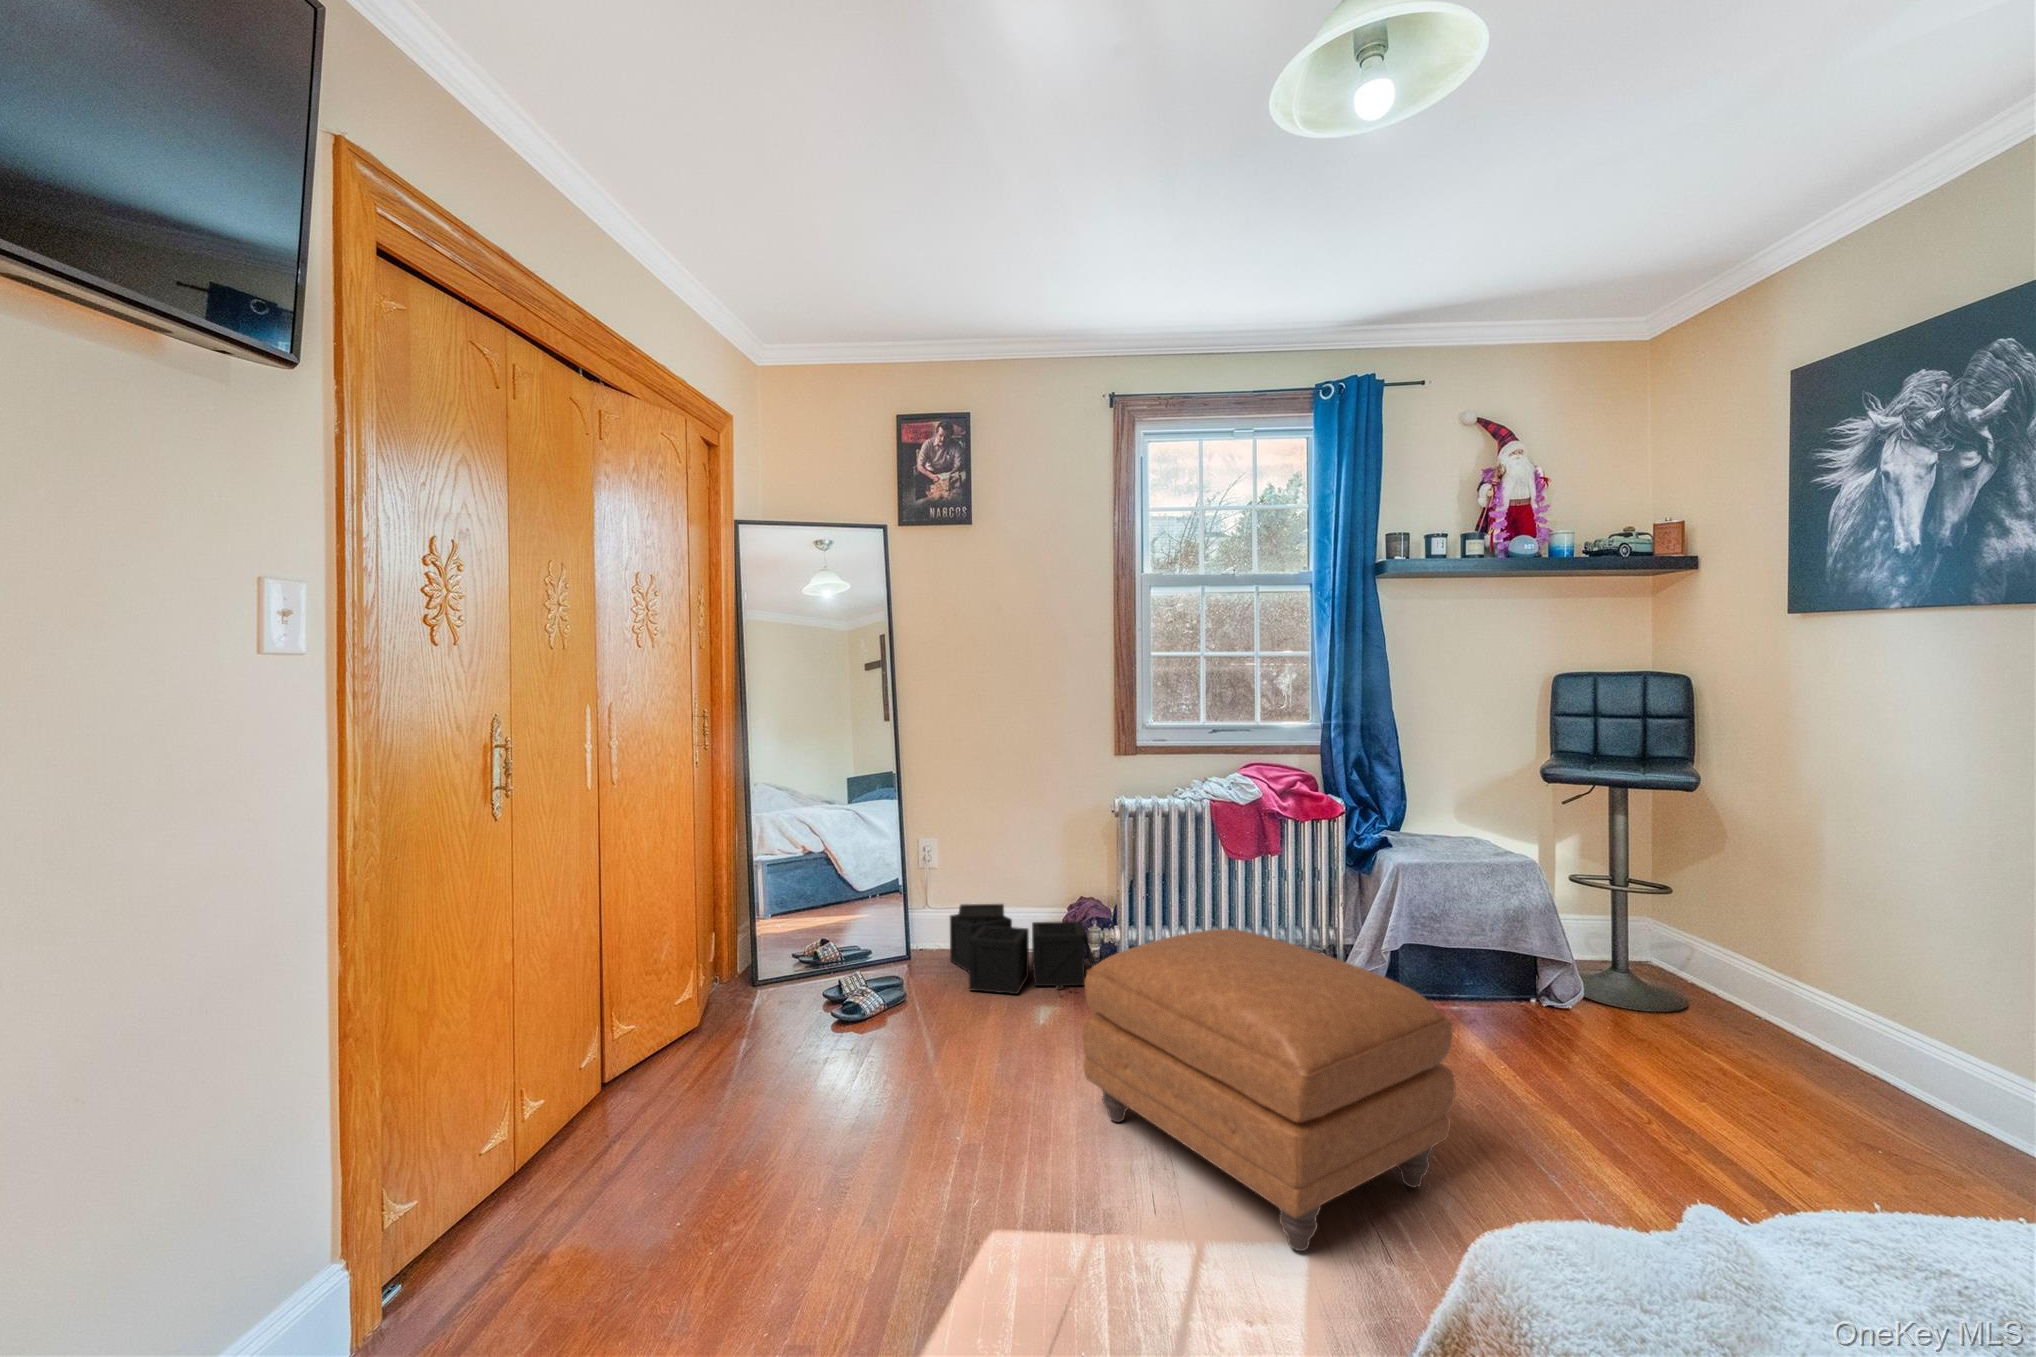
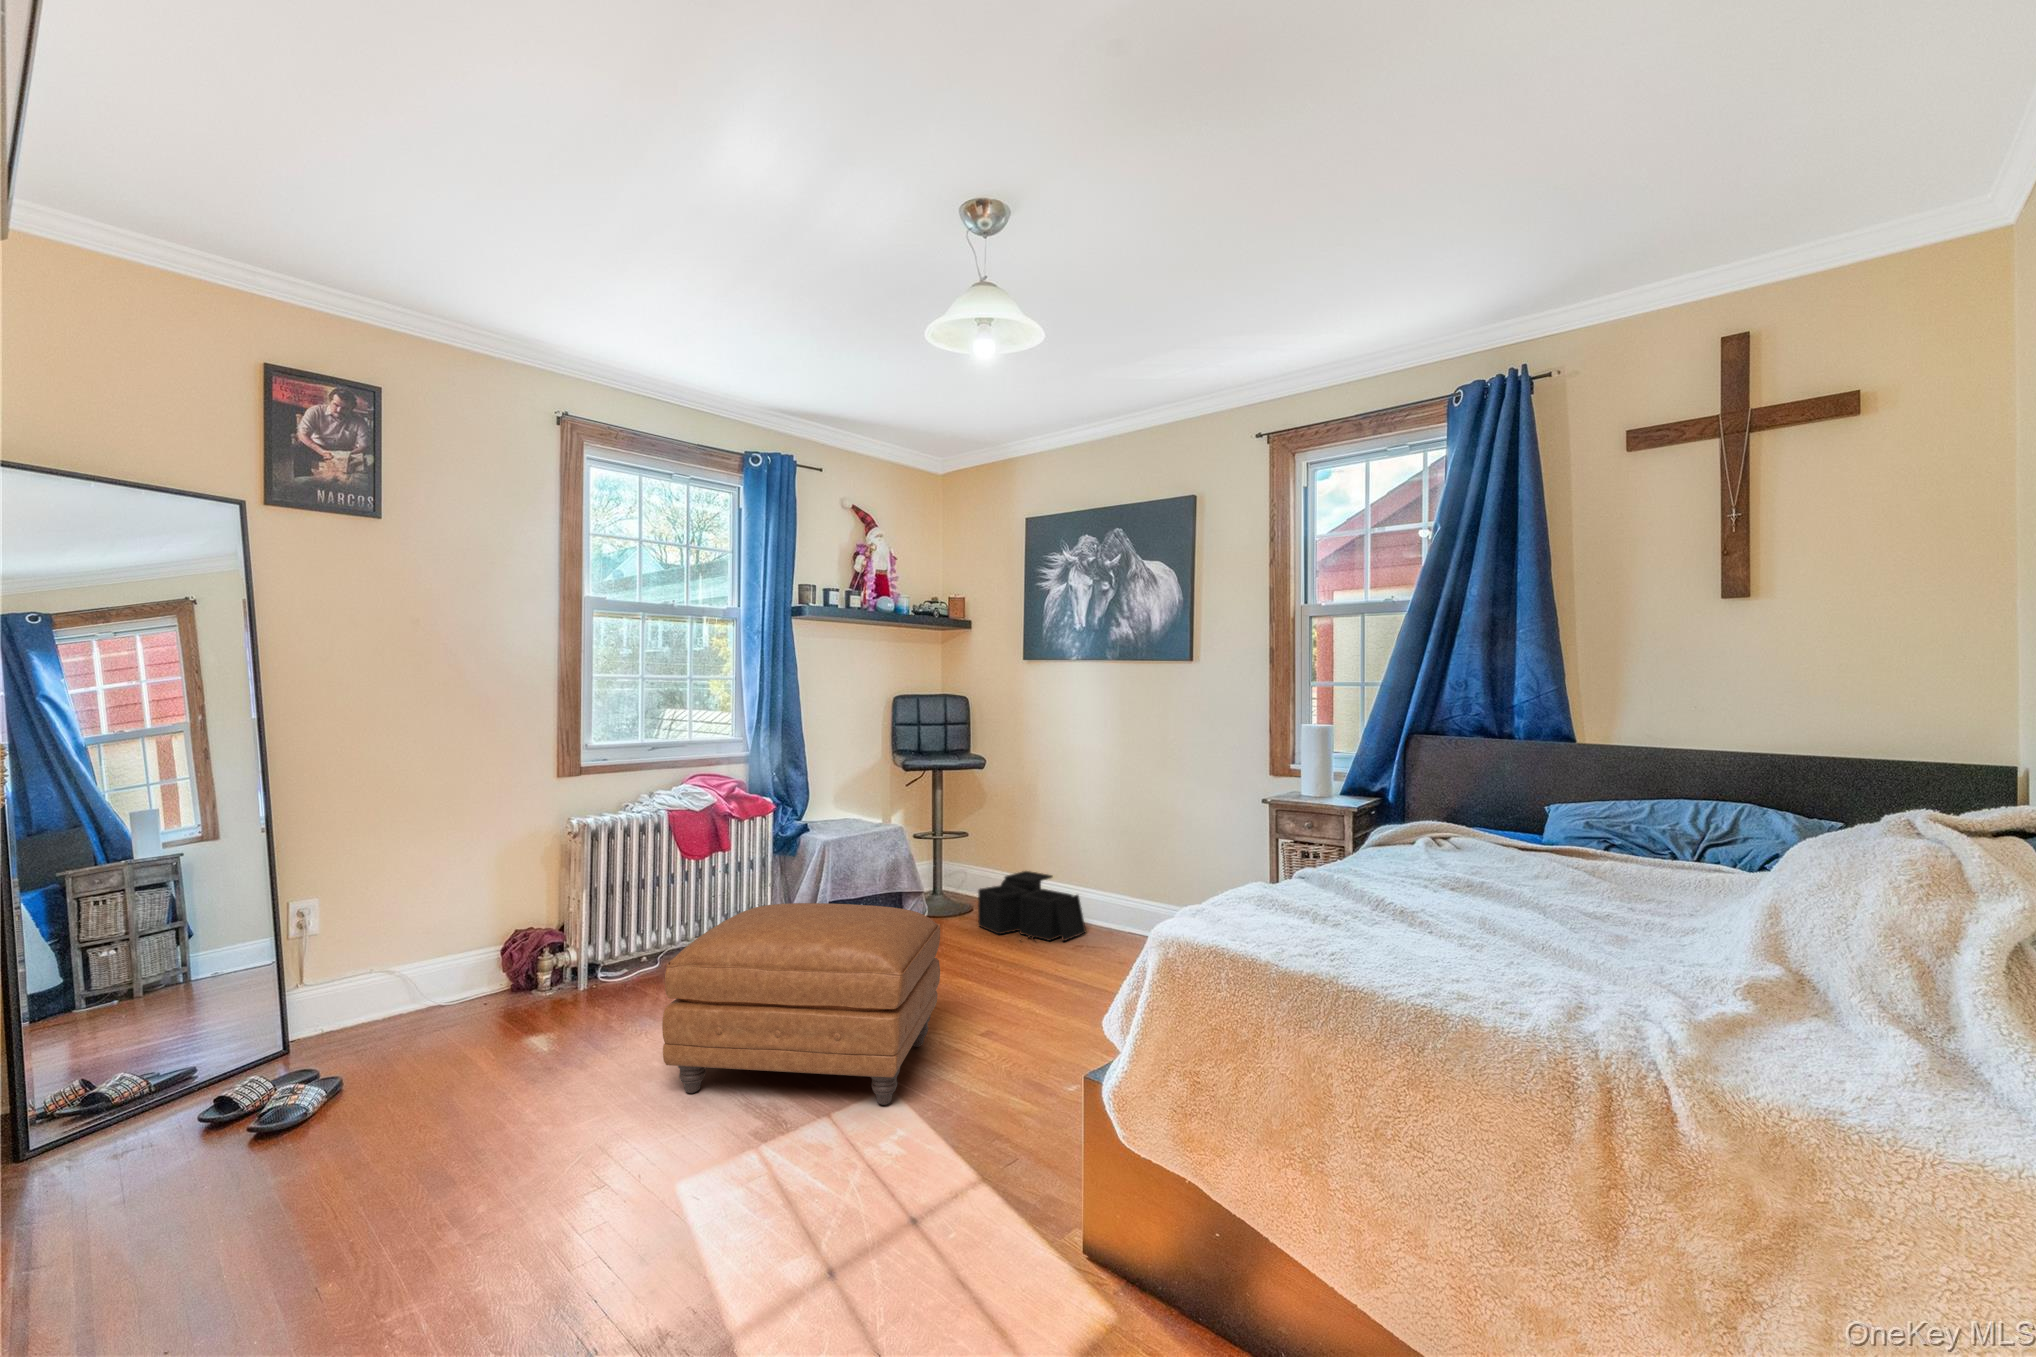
storage bin: present [950,904,1095,994] -> present [978,871,1086,941]

